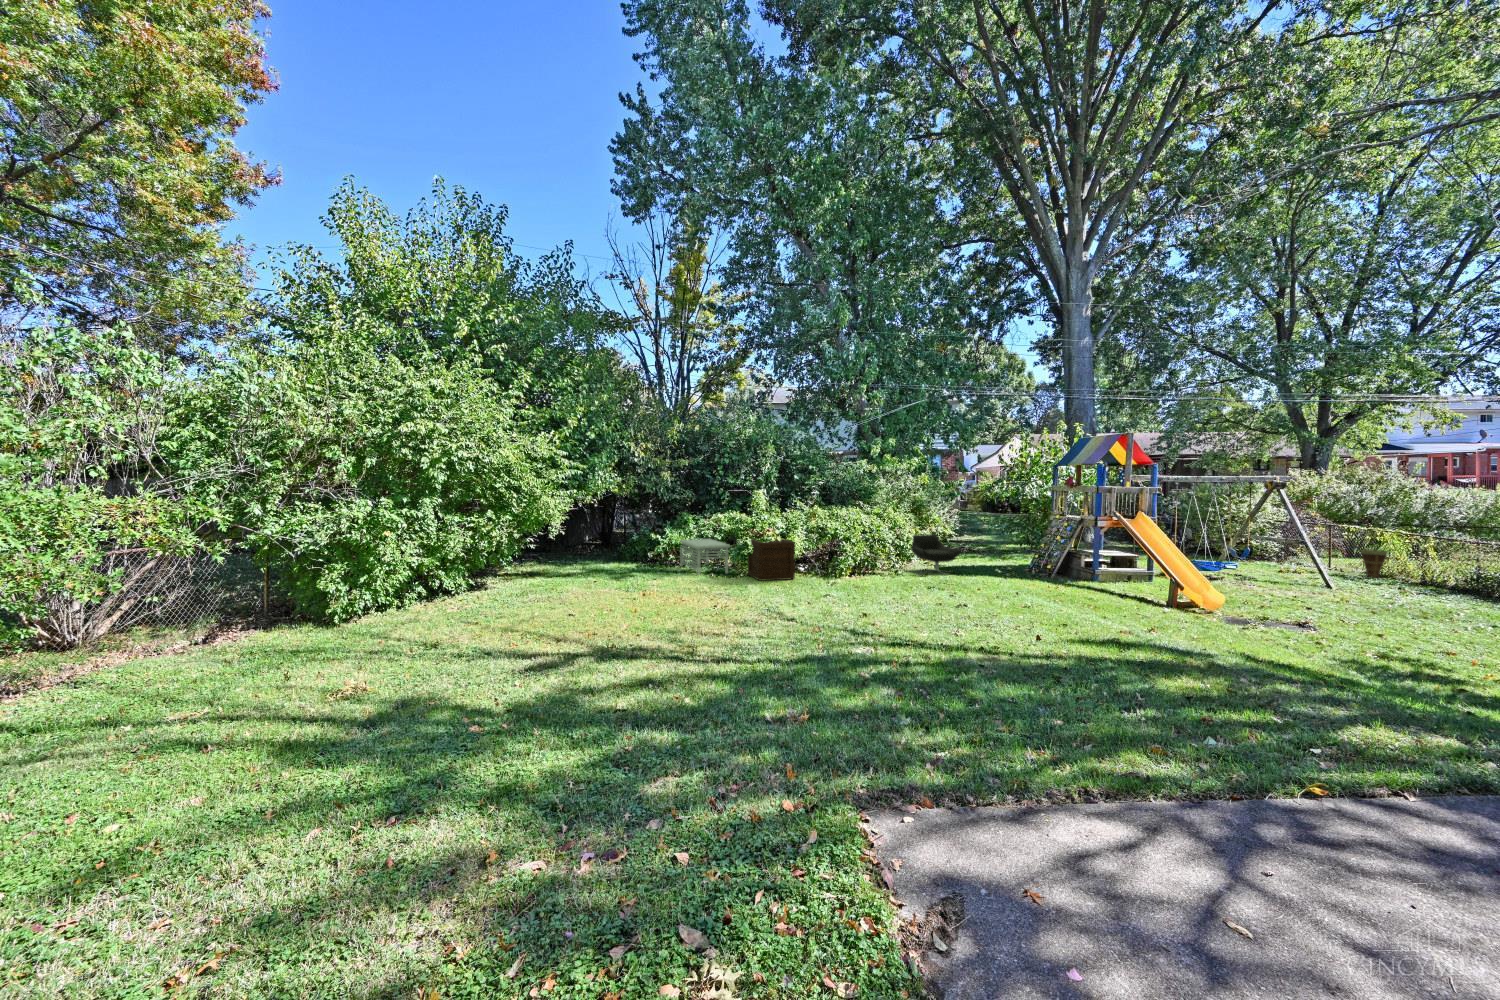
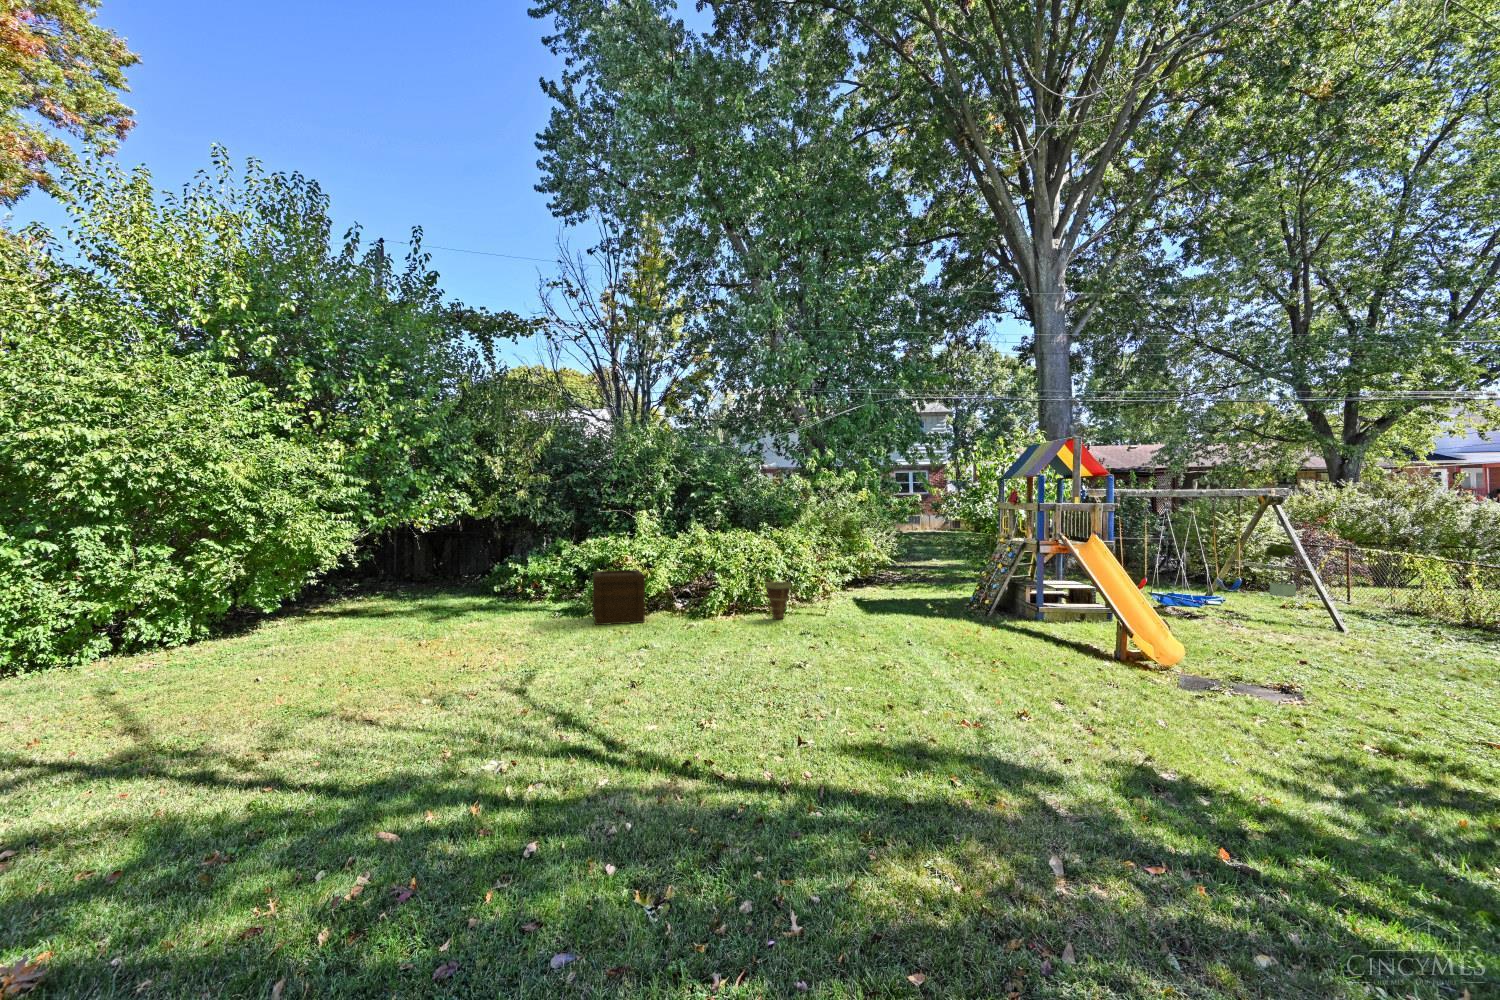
potted tree: none [1262,521,1287,563] -> present [1266,544,1296,596]
lounge chair: present [911,534,960,574] -> none [810,563,870,615]
storage bench: present [680,538,730,574] -> none [525,570,575,617]
basket: present [1361,549,1394,578] -> present [757,581,791,619]

